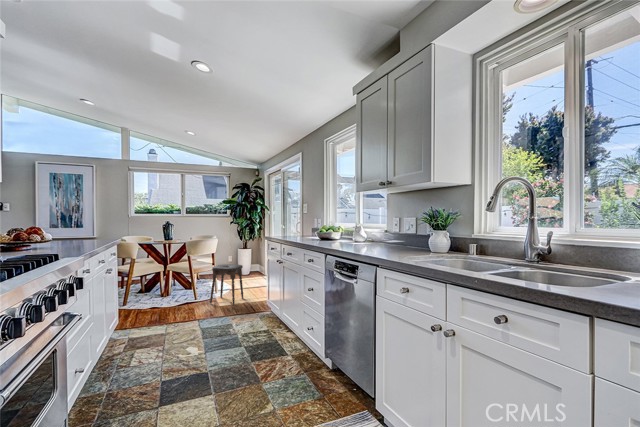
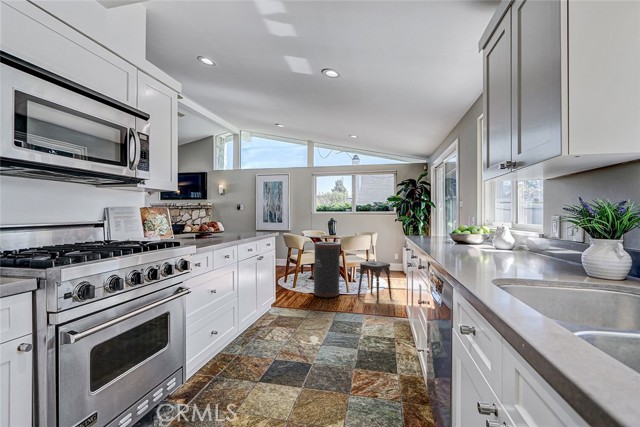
trash can: none [156,248,189,310] -> present [314,242,340,298]

